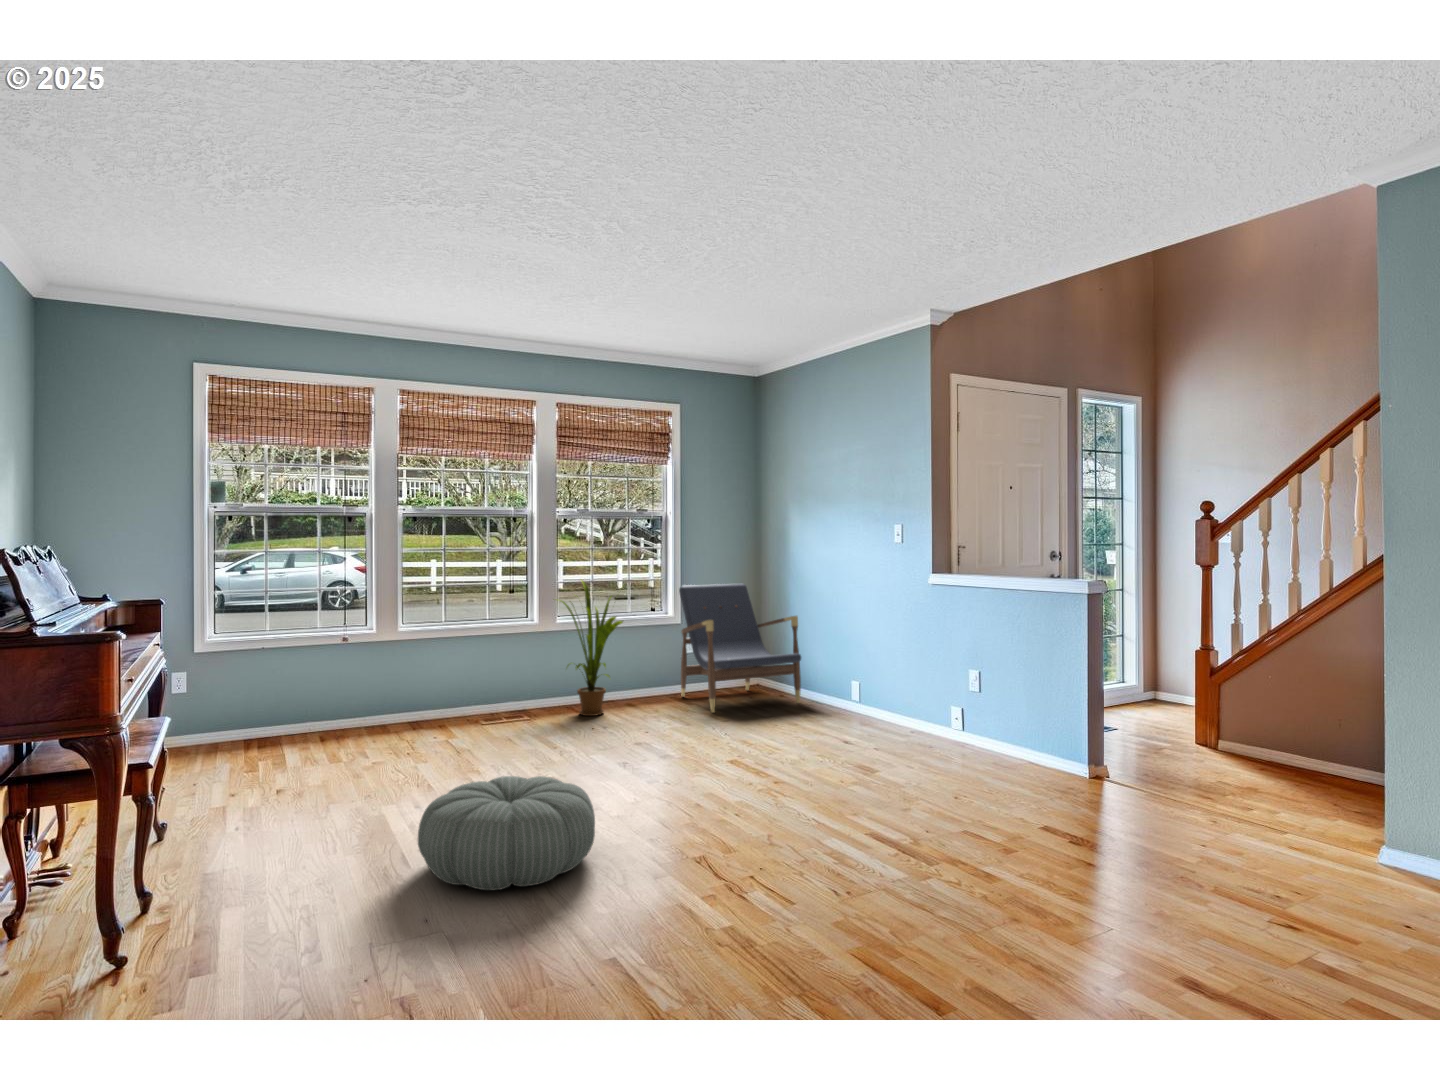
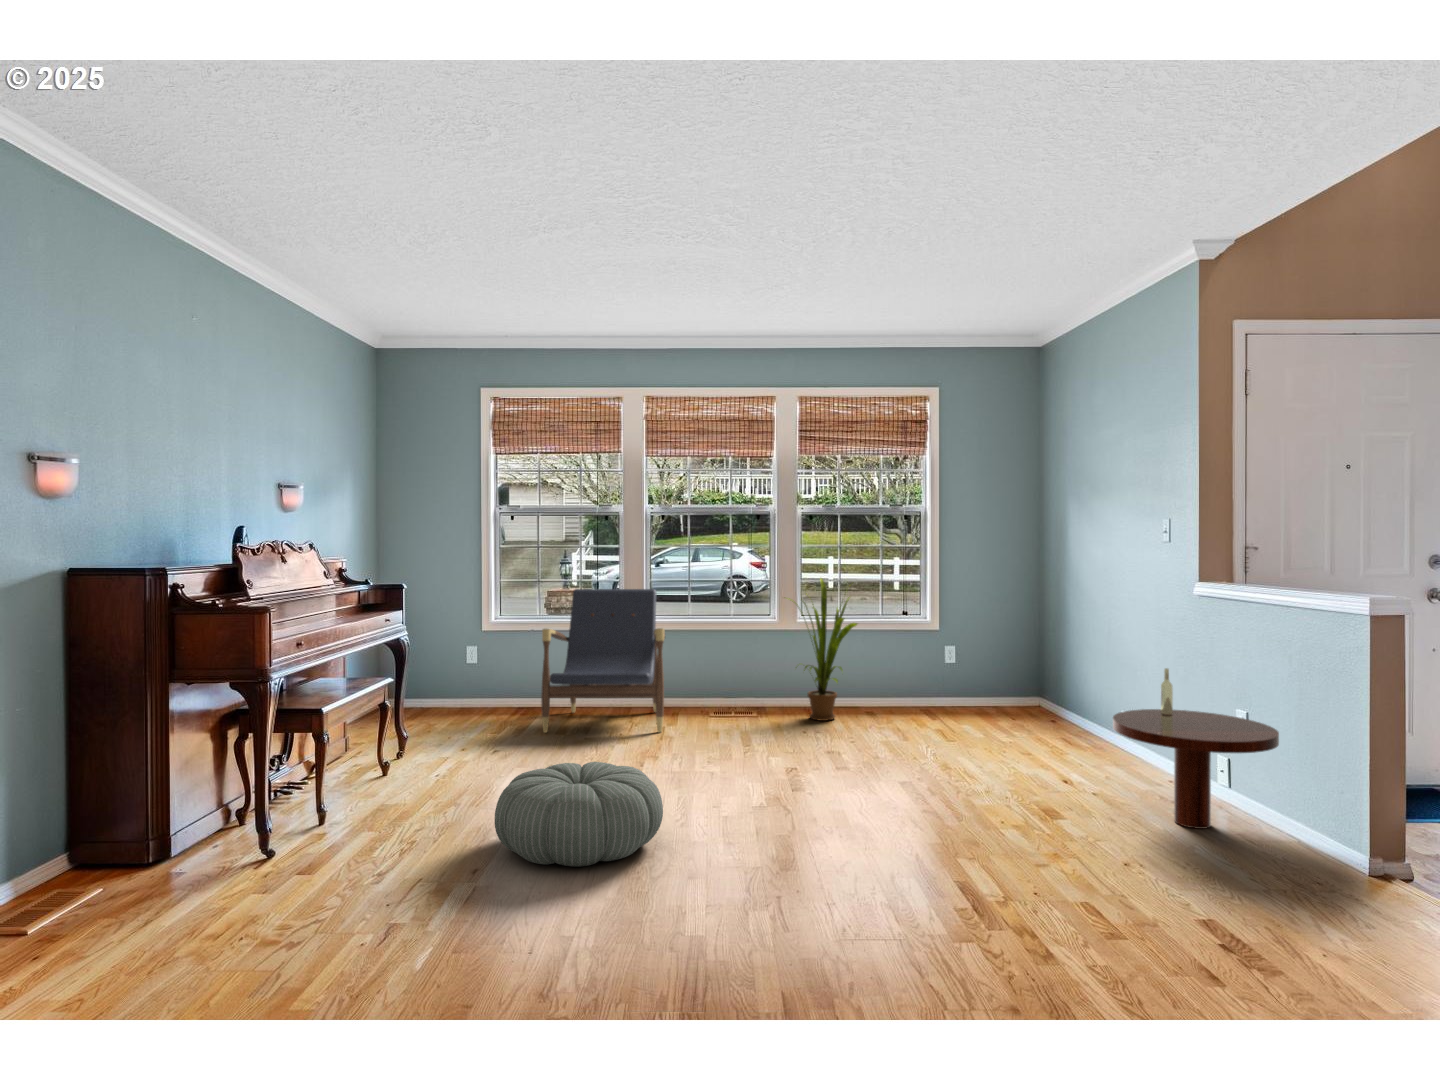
lounge chair: present [679,584,801,713] -> present [541,589,665,733]
coffee table: none [901,643,1020,764] -> present [1113,668,1279,829]

